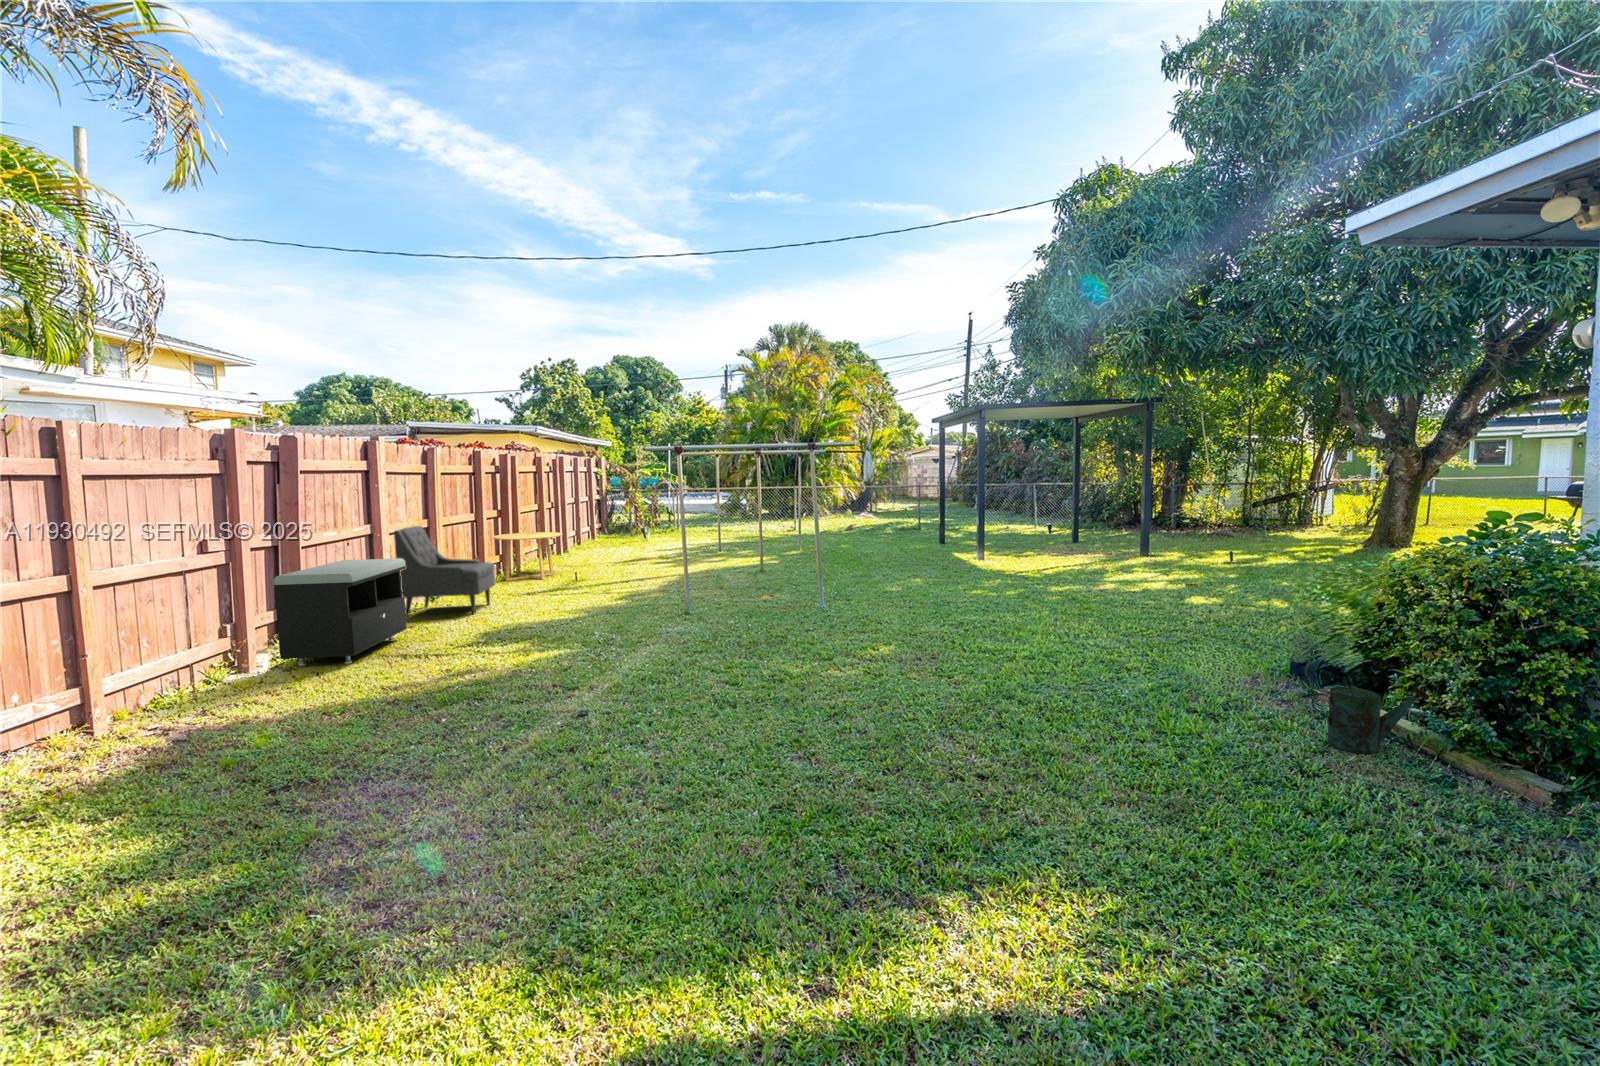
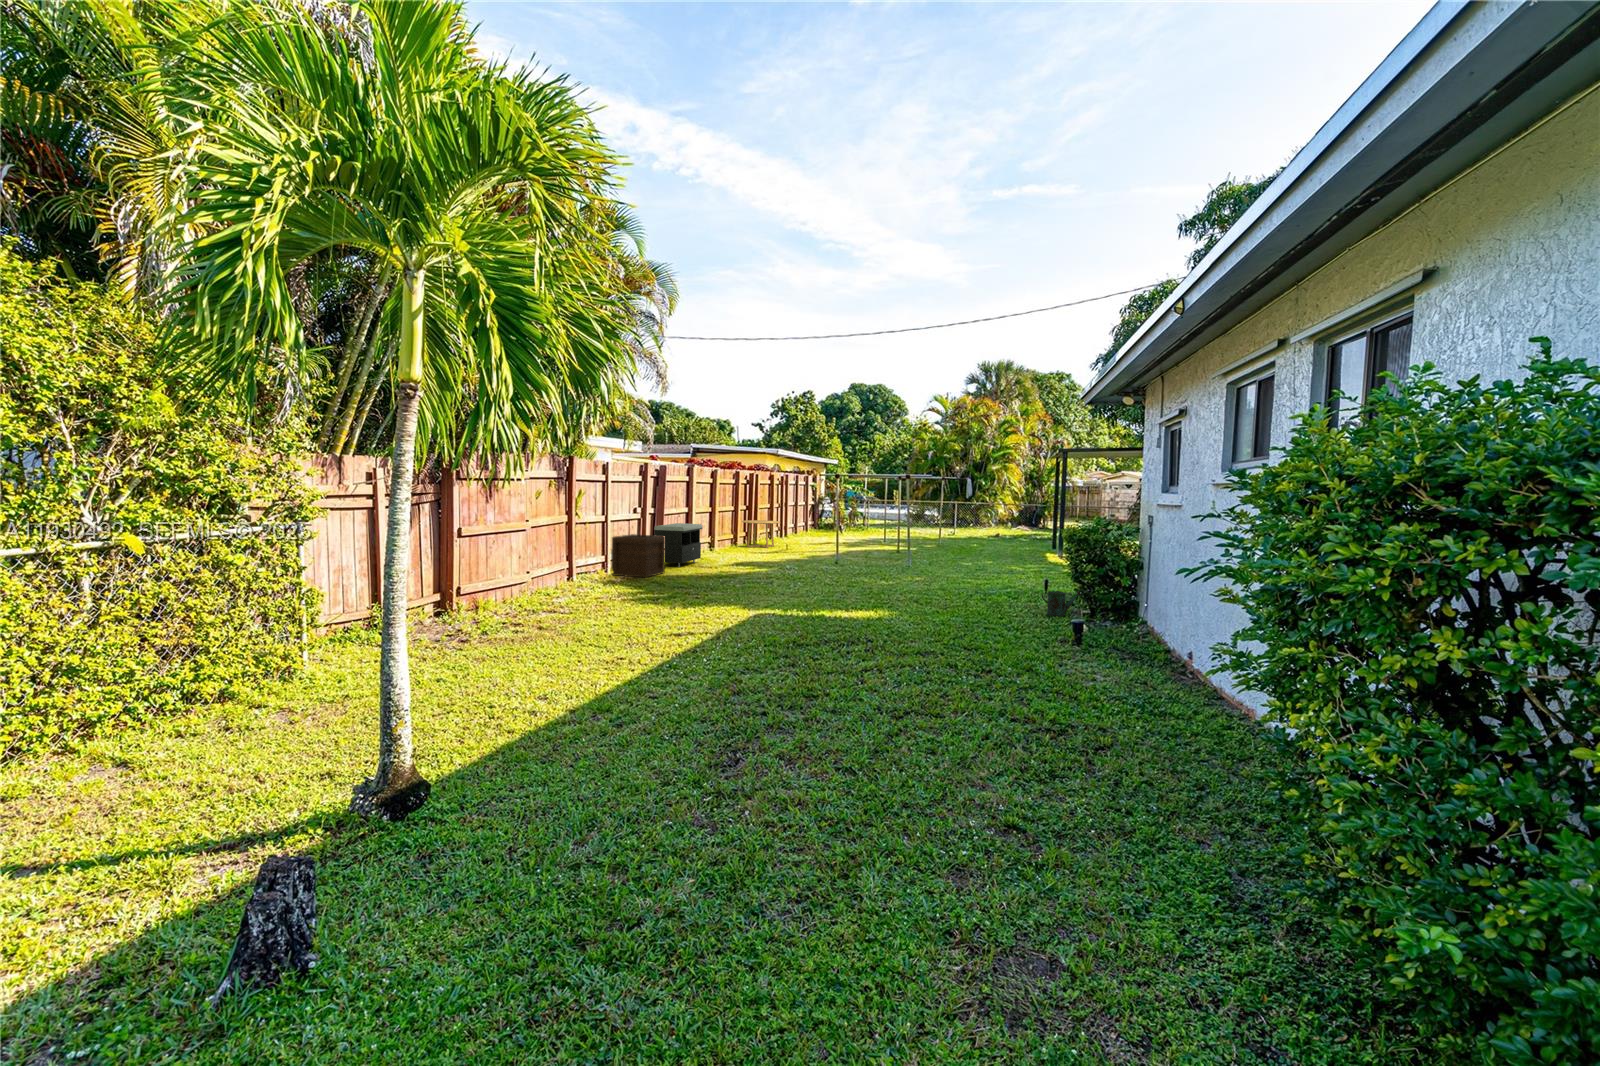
chair: present [394,526,495,617] -> none [696,511,741,558]
wooden crate: none [100,607,297,737] -> present [611,534,665,578]

